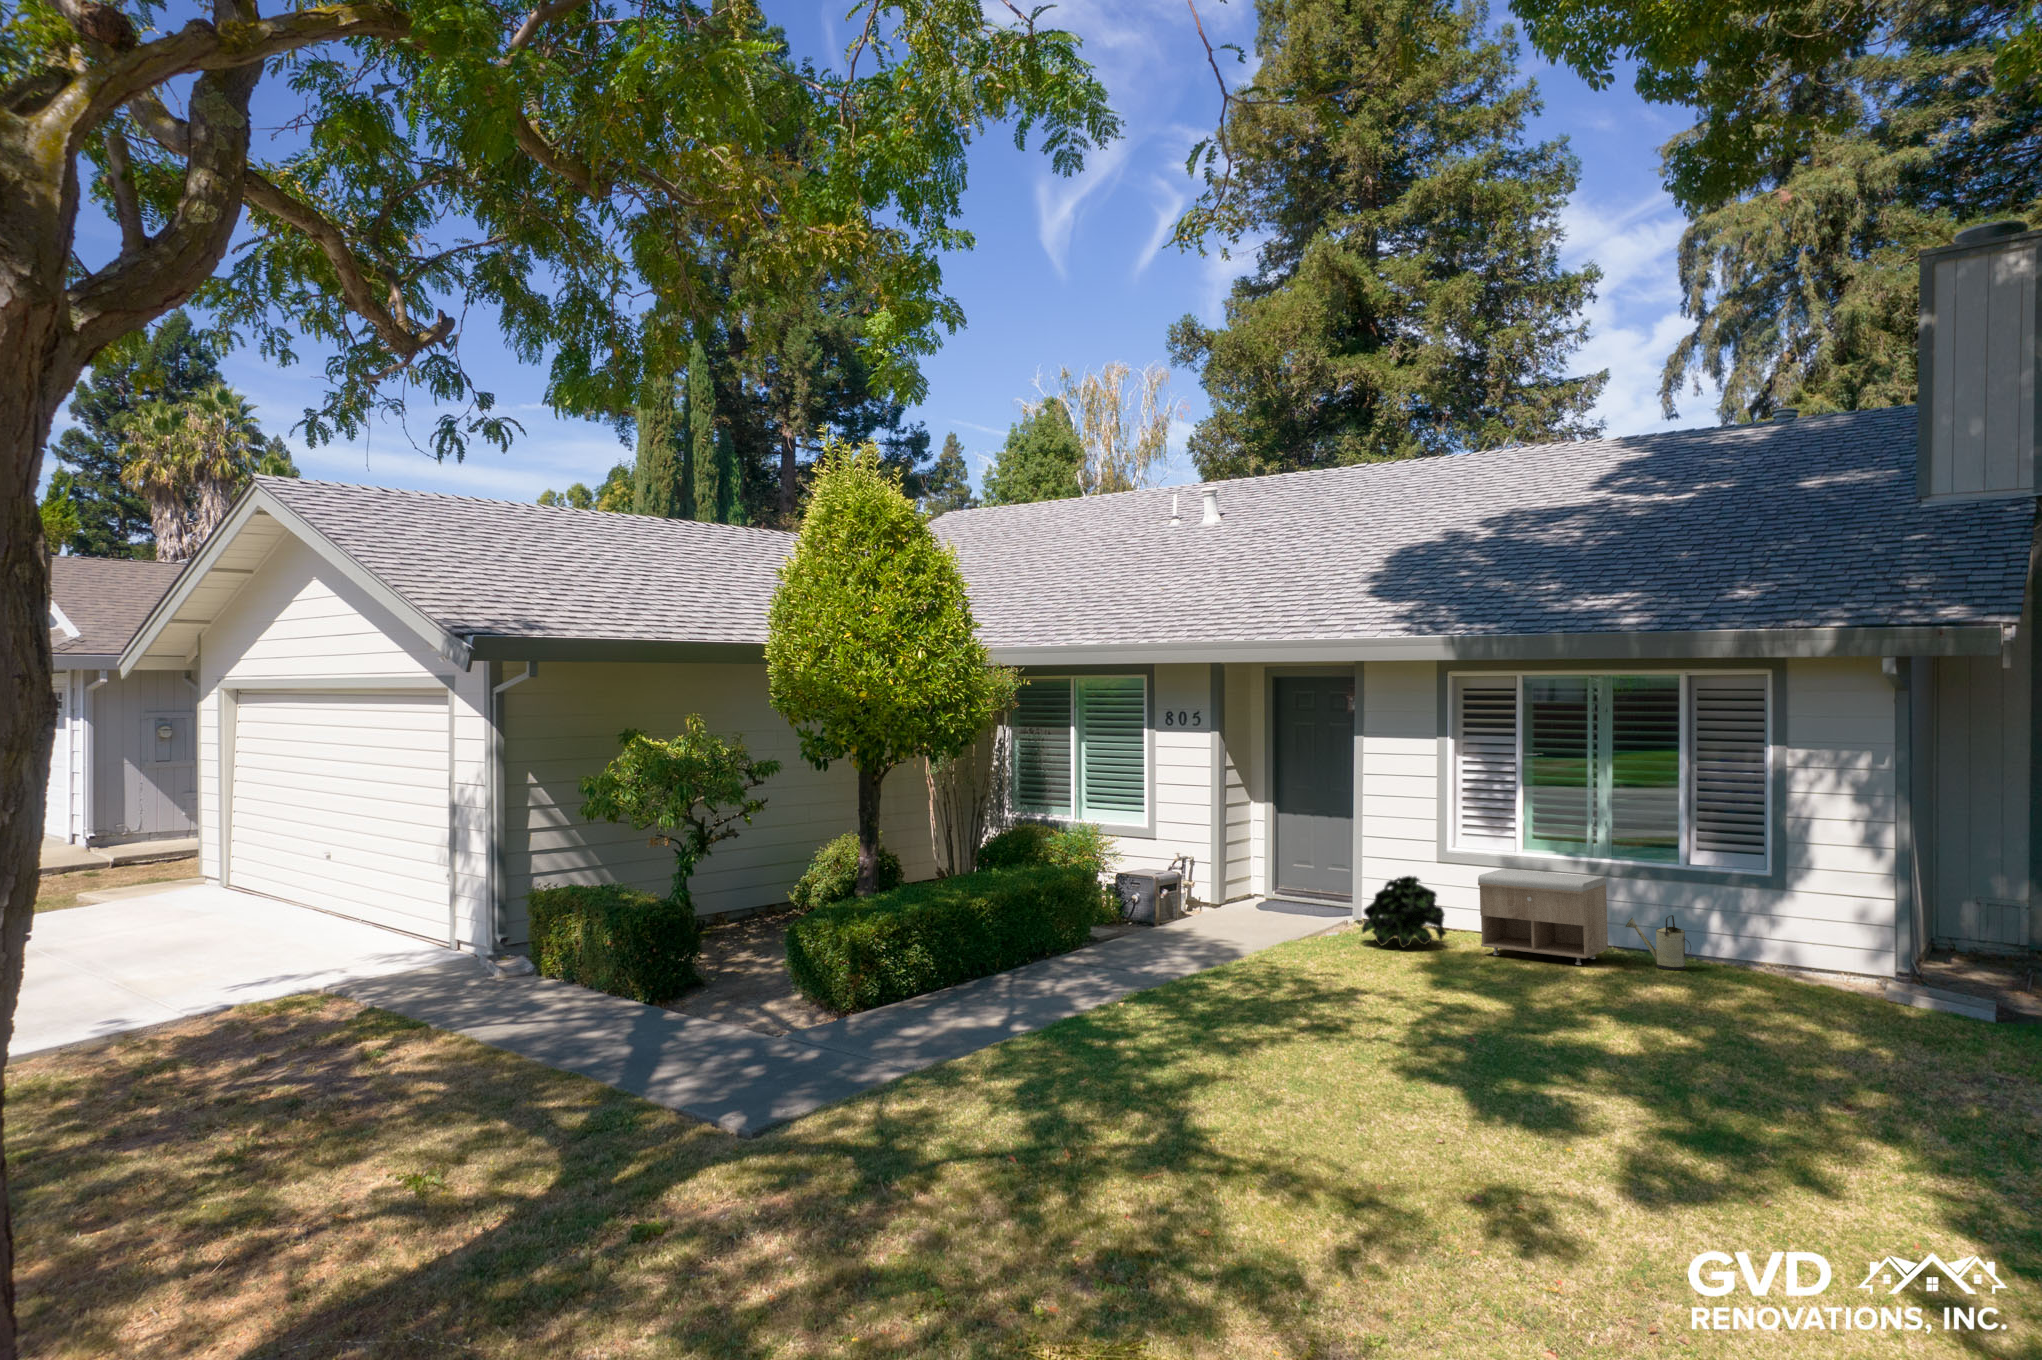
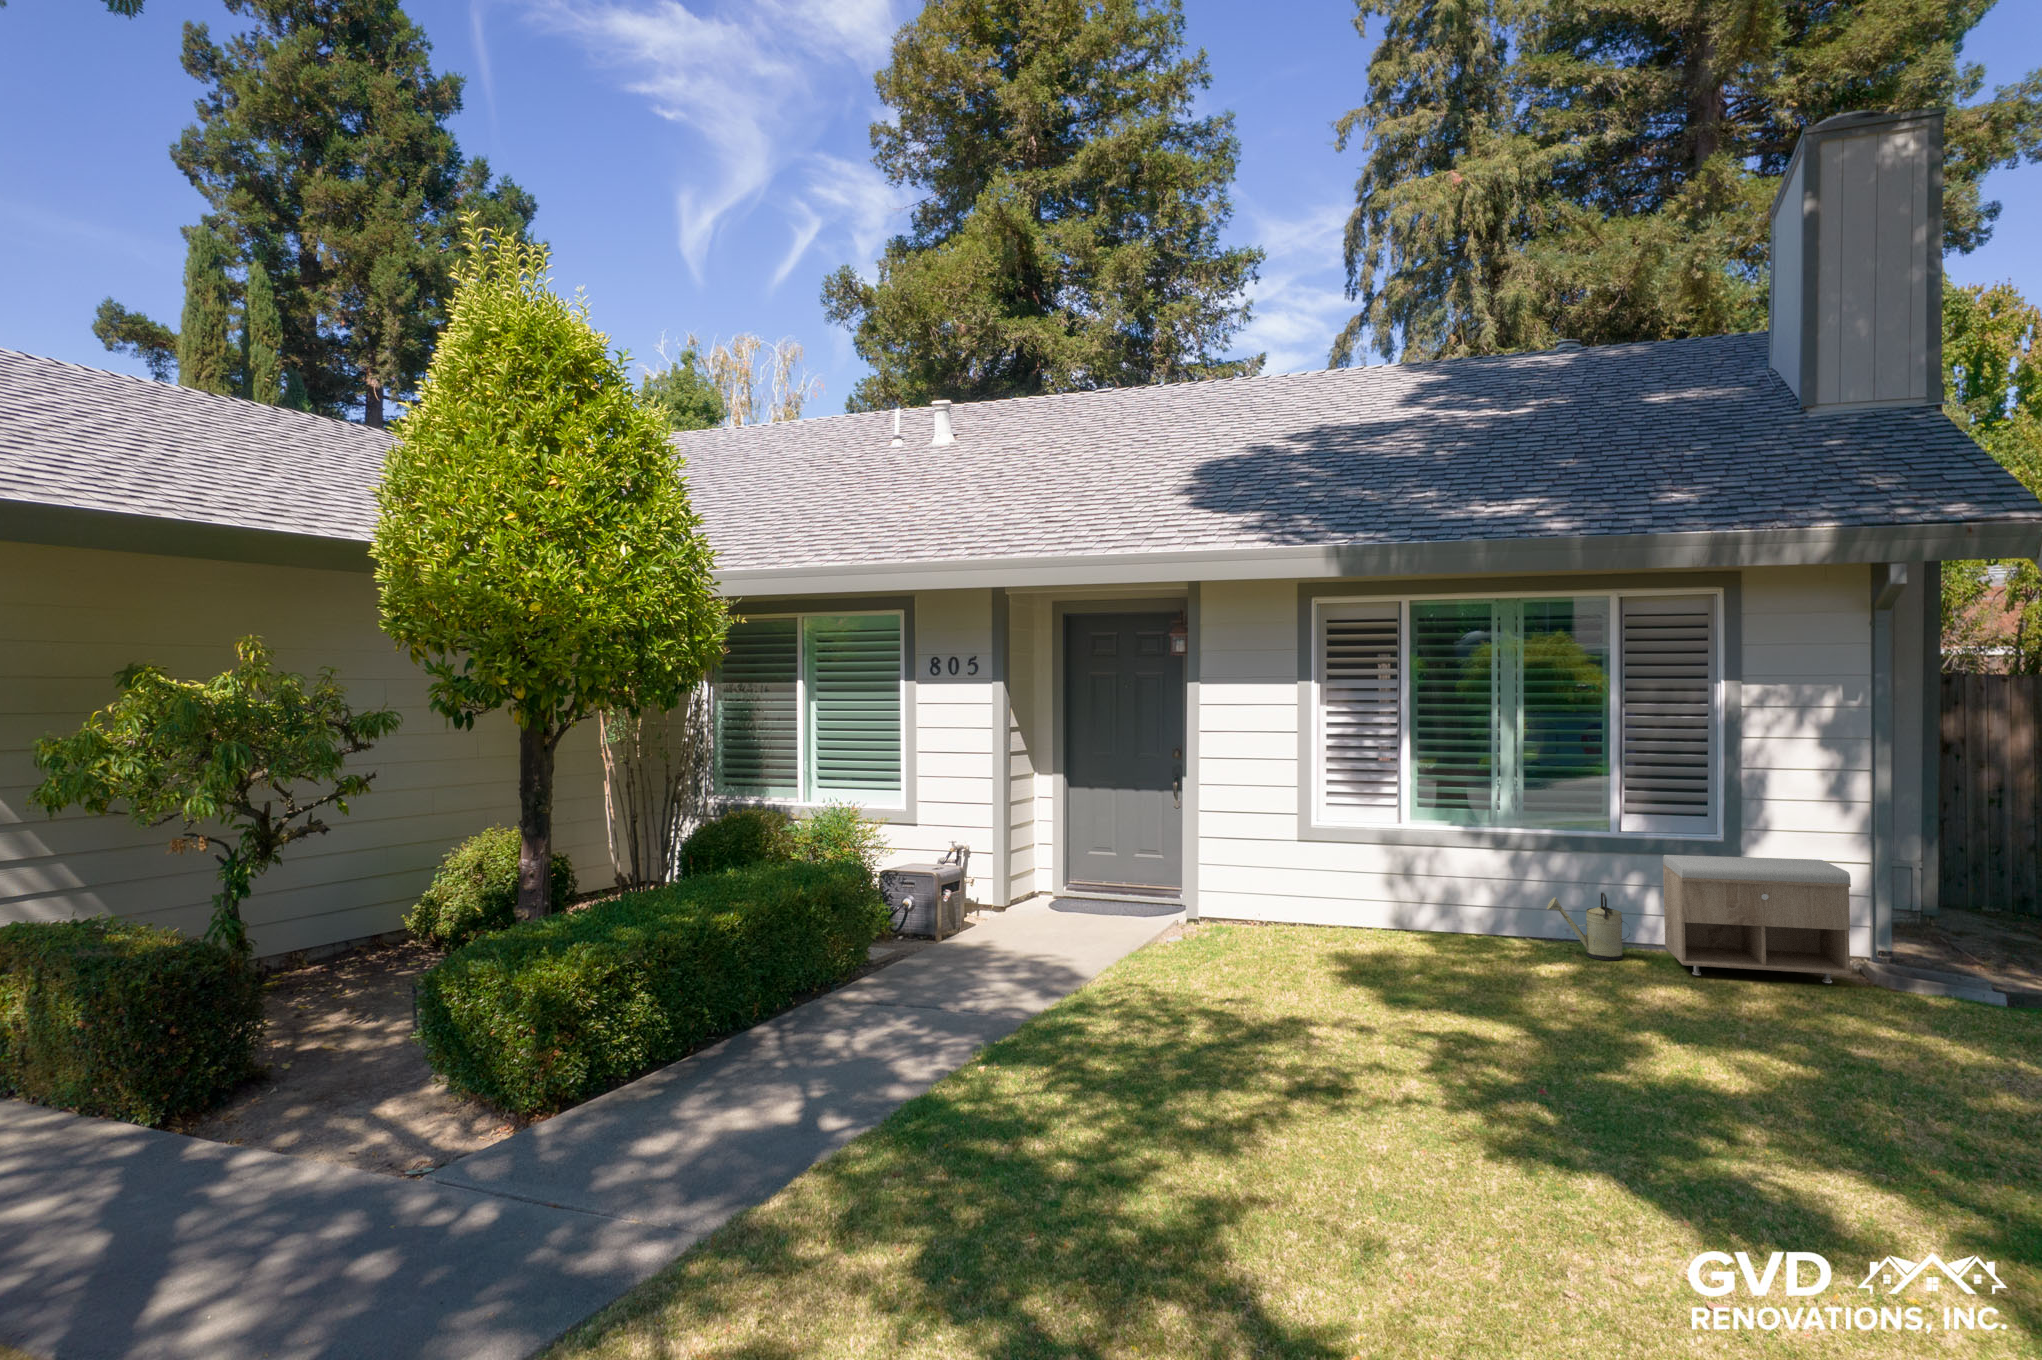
storage bench: present [1478,869,1608,965] -> present [1663,855,1851,983]
potted plant: present [1362,876,1446,948] -> none [1213,856,1322,951]

